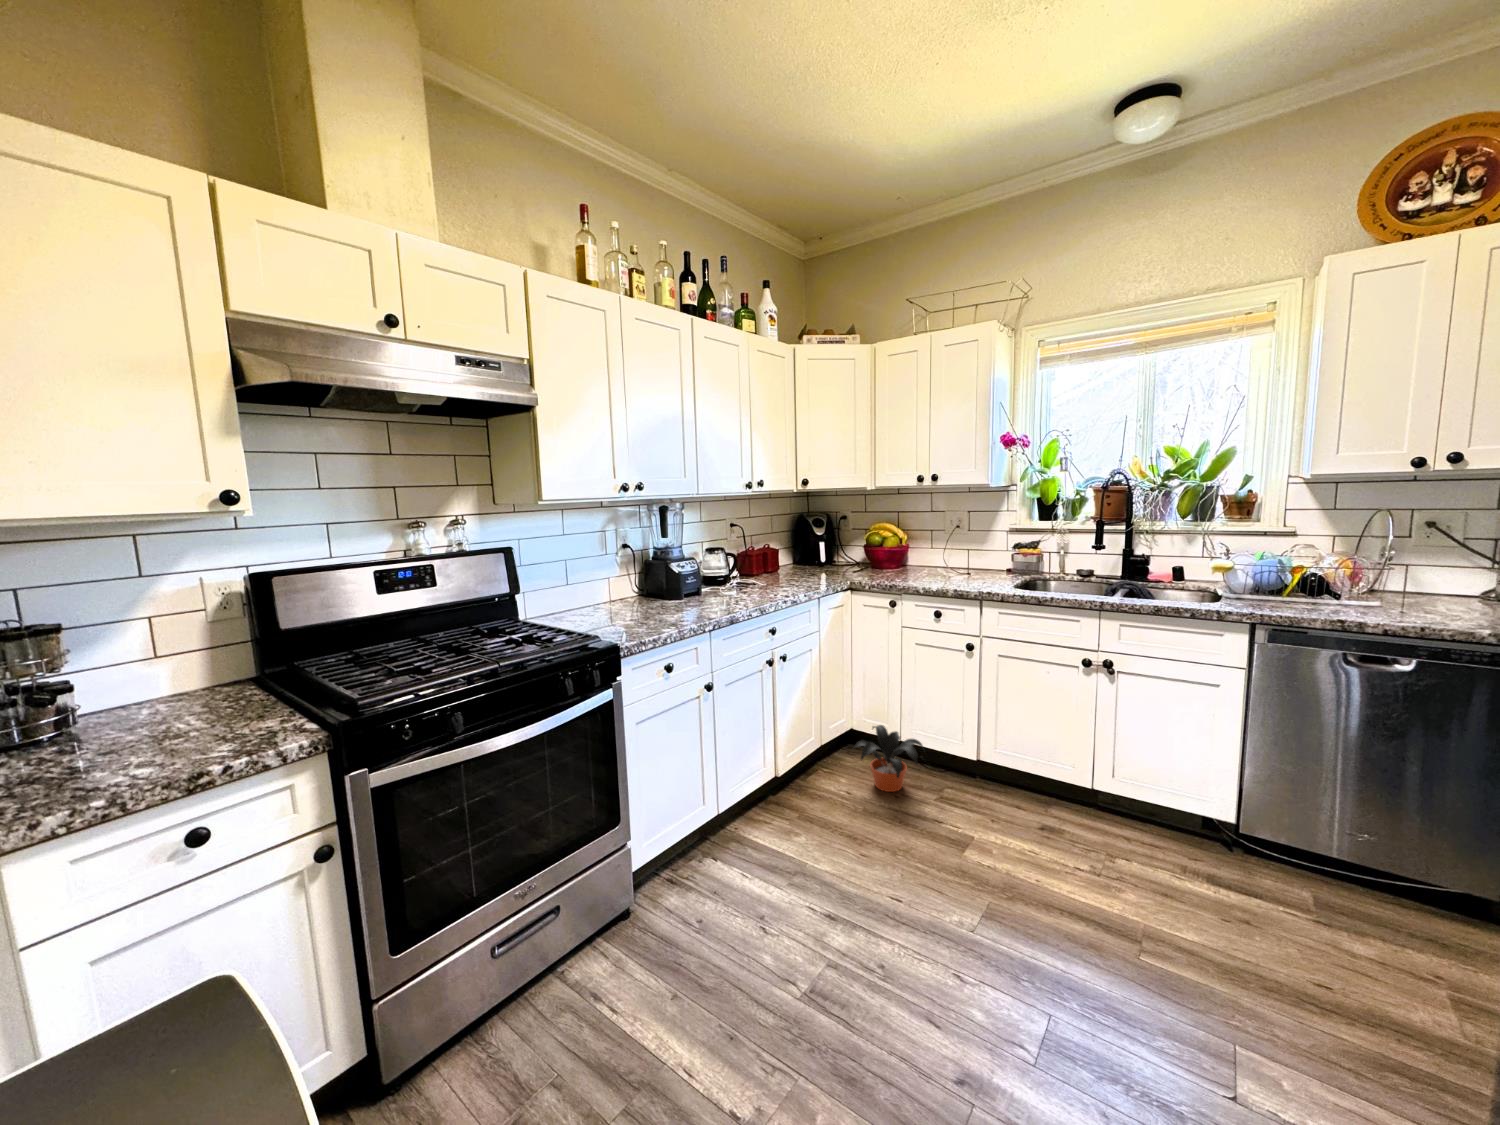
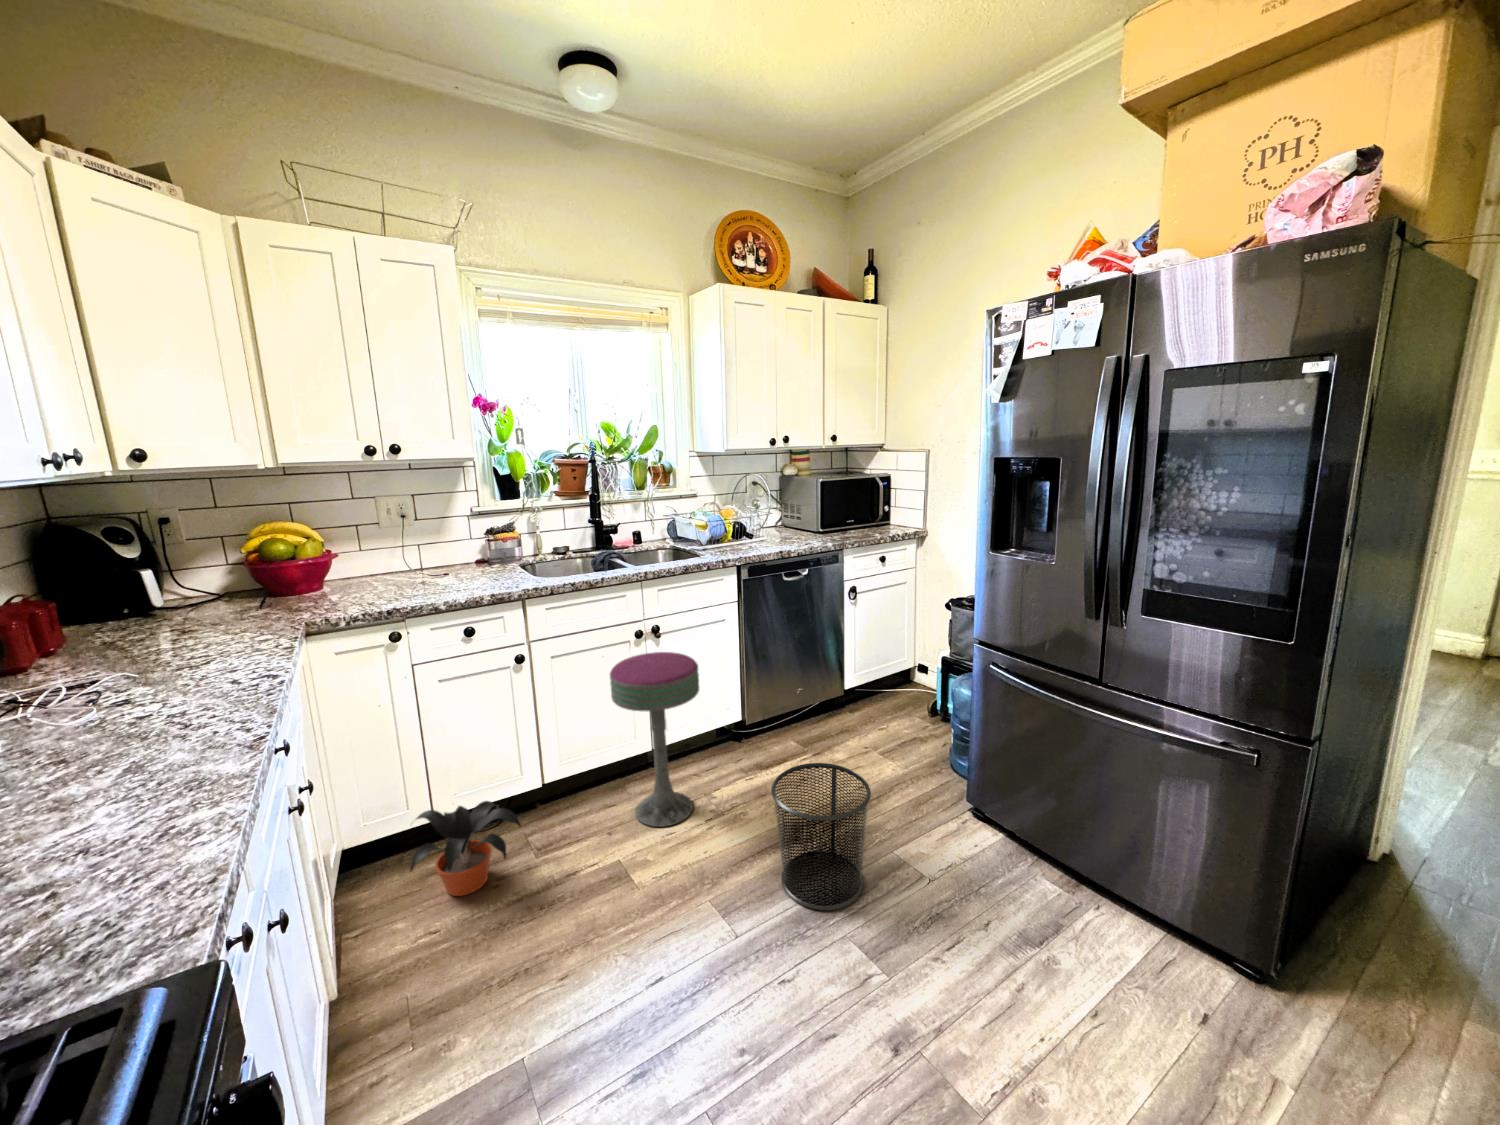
bar stool: none [1012,679,1110,855] -> present [610,652,699,827]
waste bin: none [1044,840,1175,1019] -> present [771,763,871,910]

